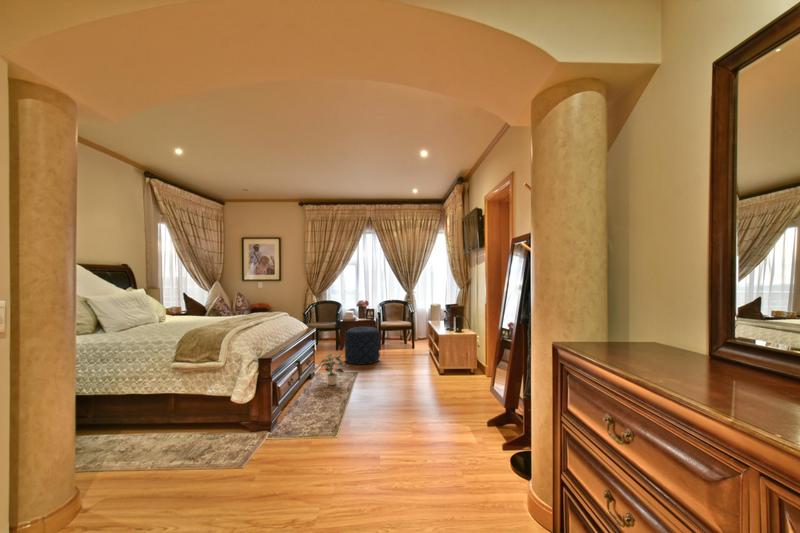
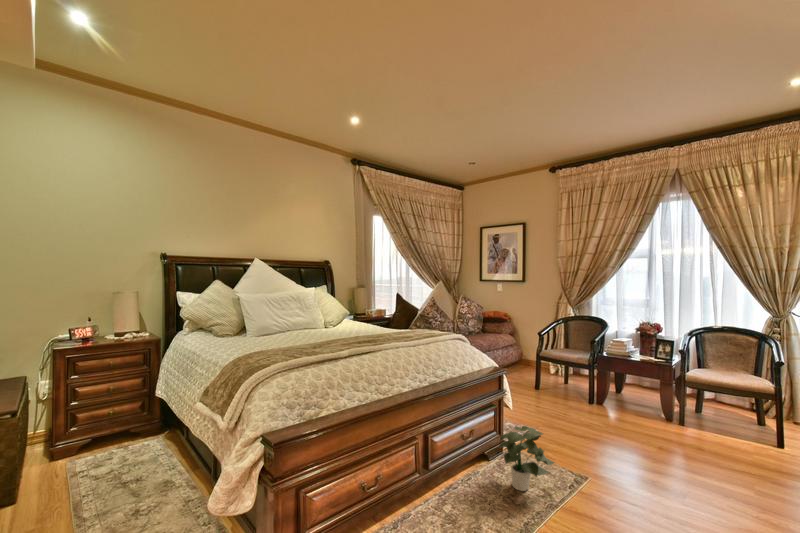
pouf: present [345,327,380,364] -> none [588,376,668,462]

